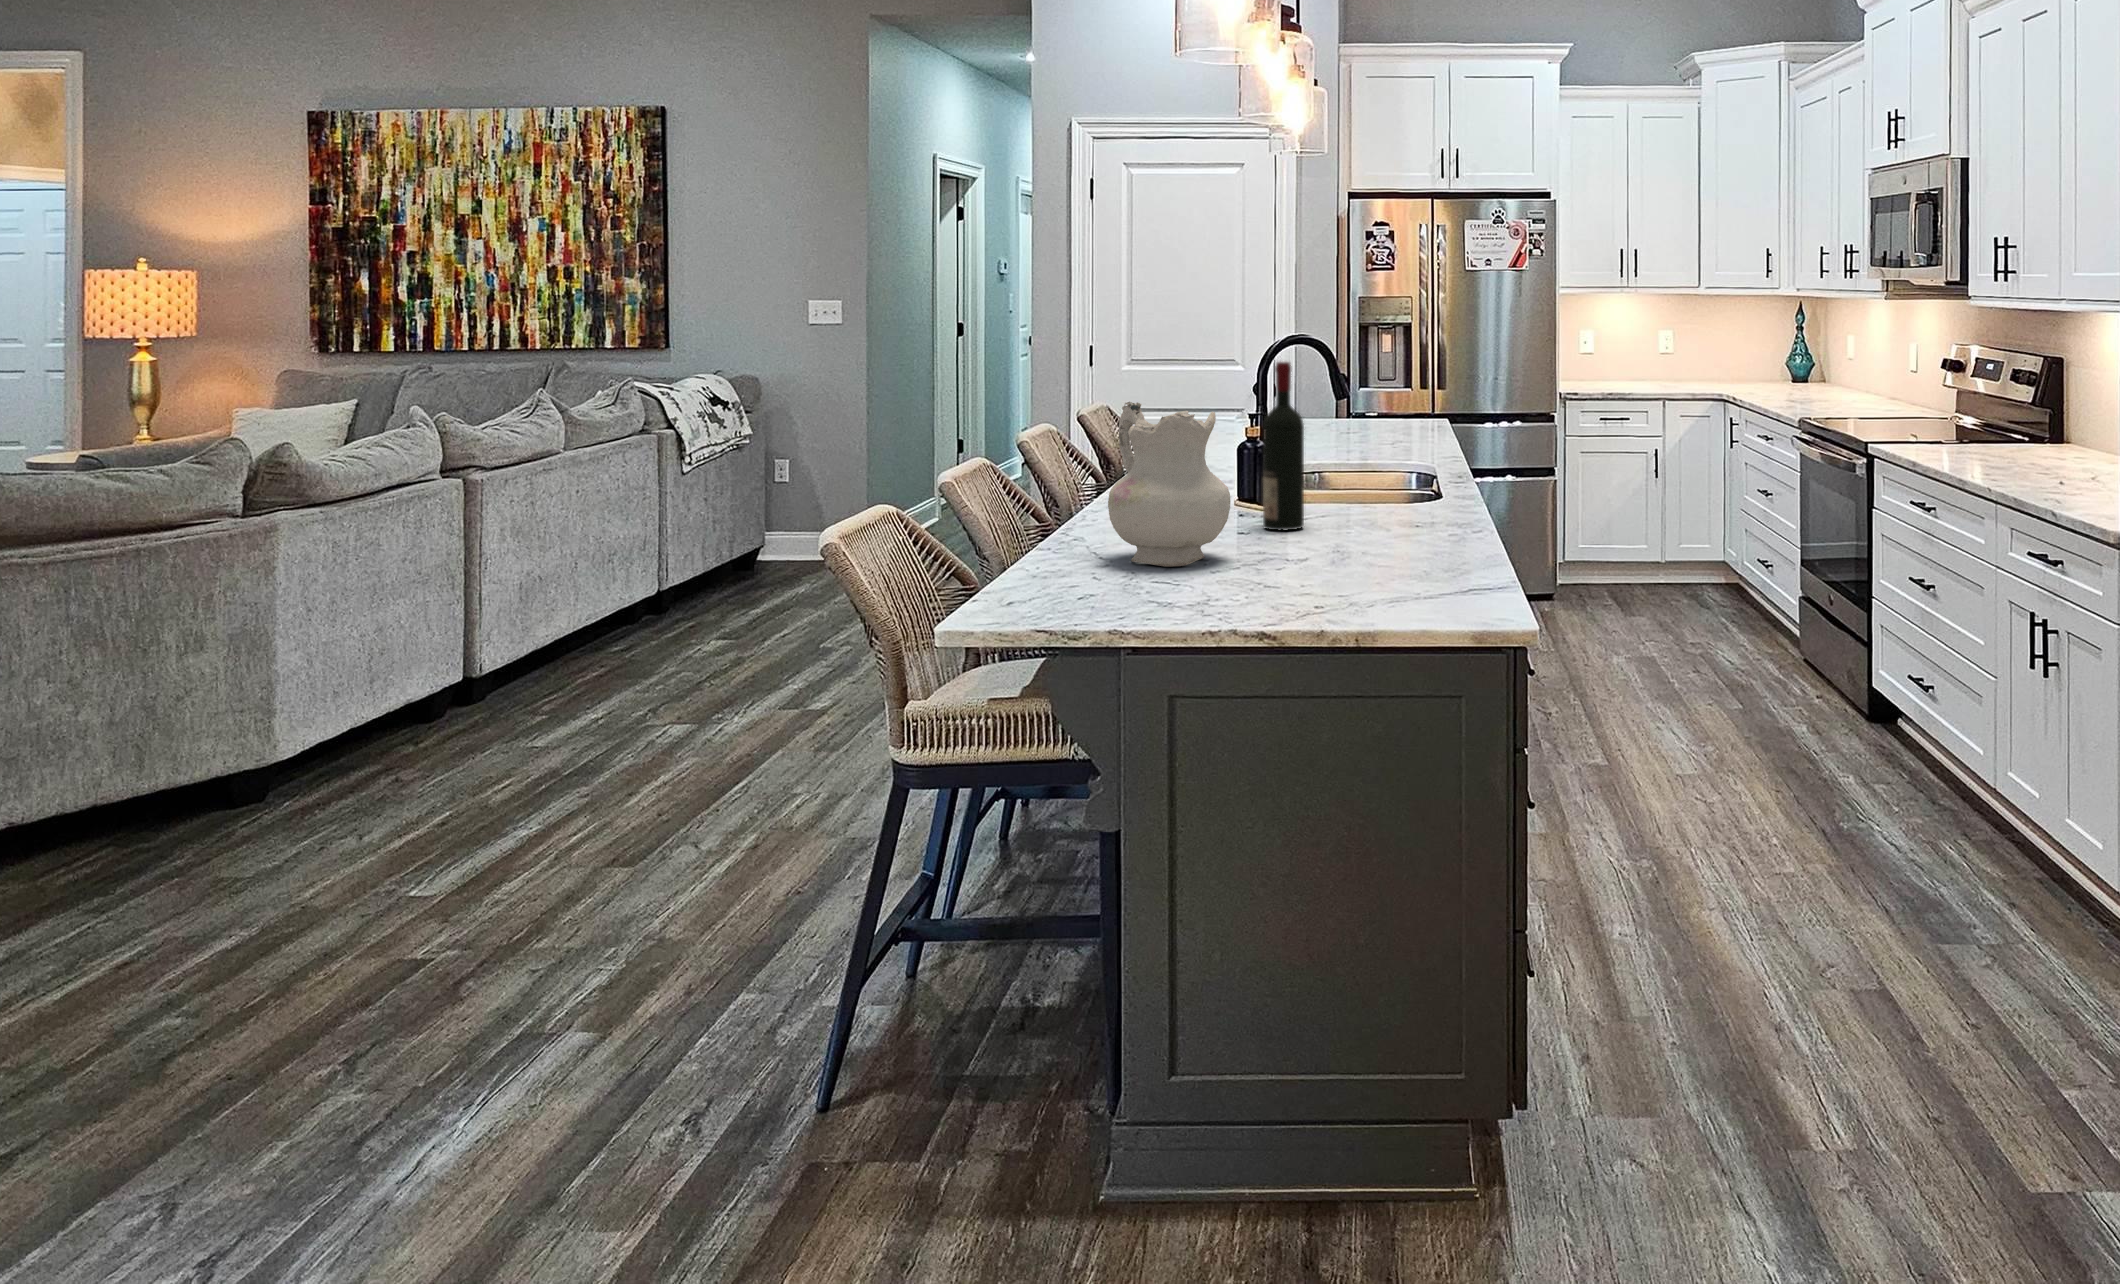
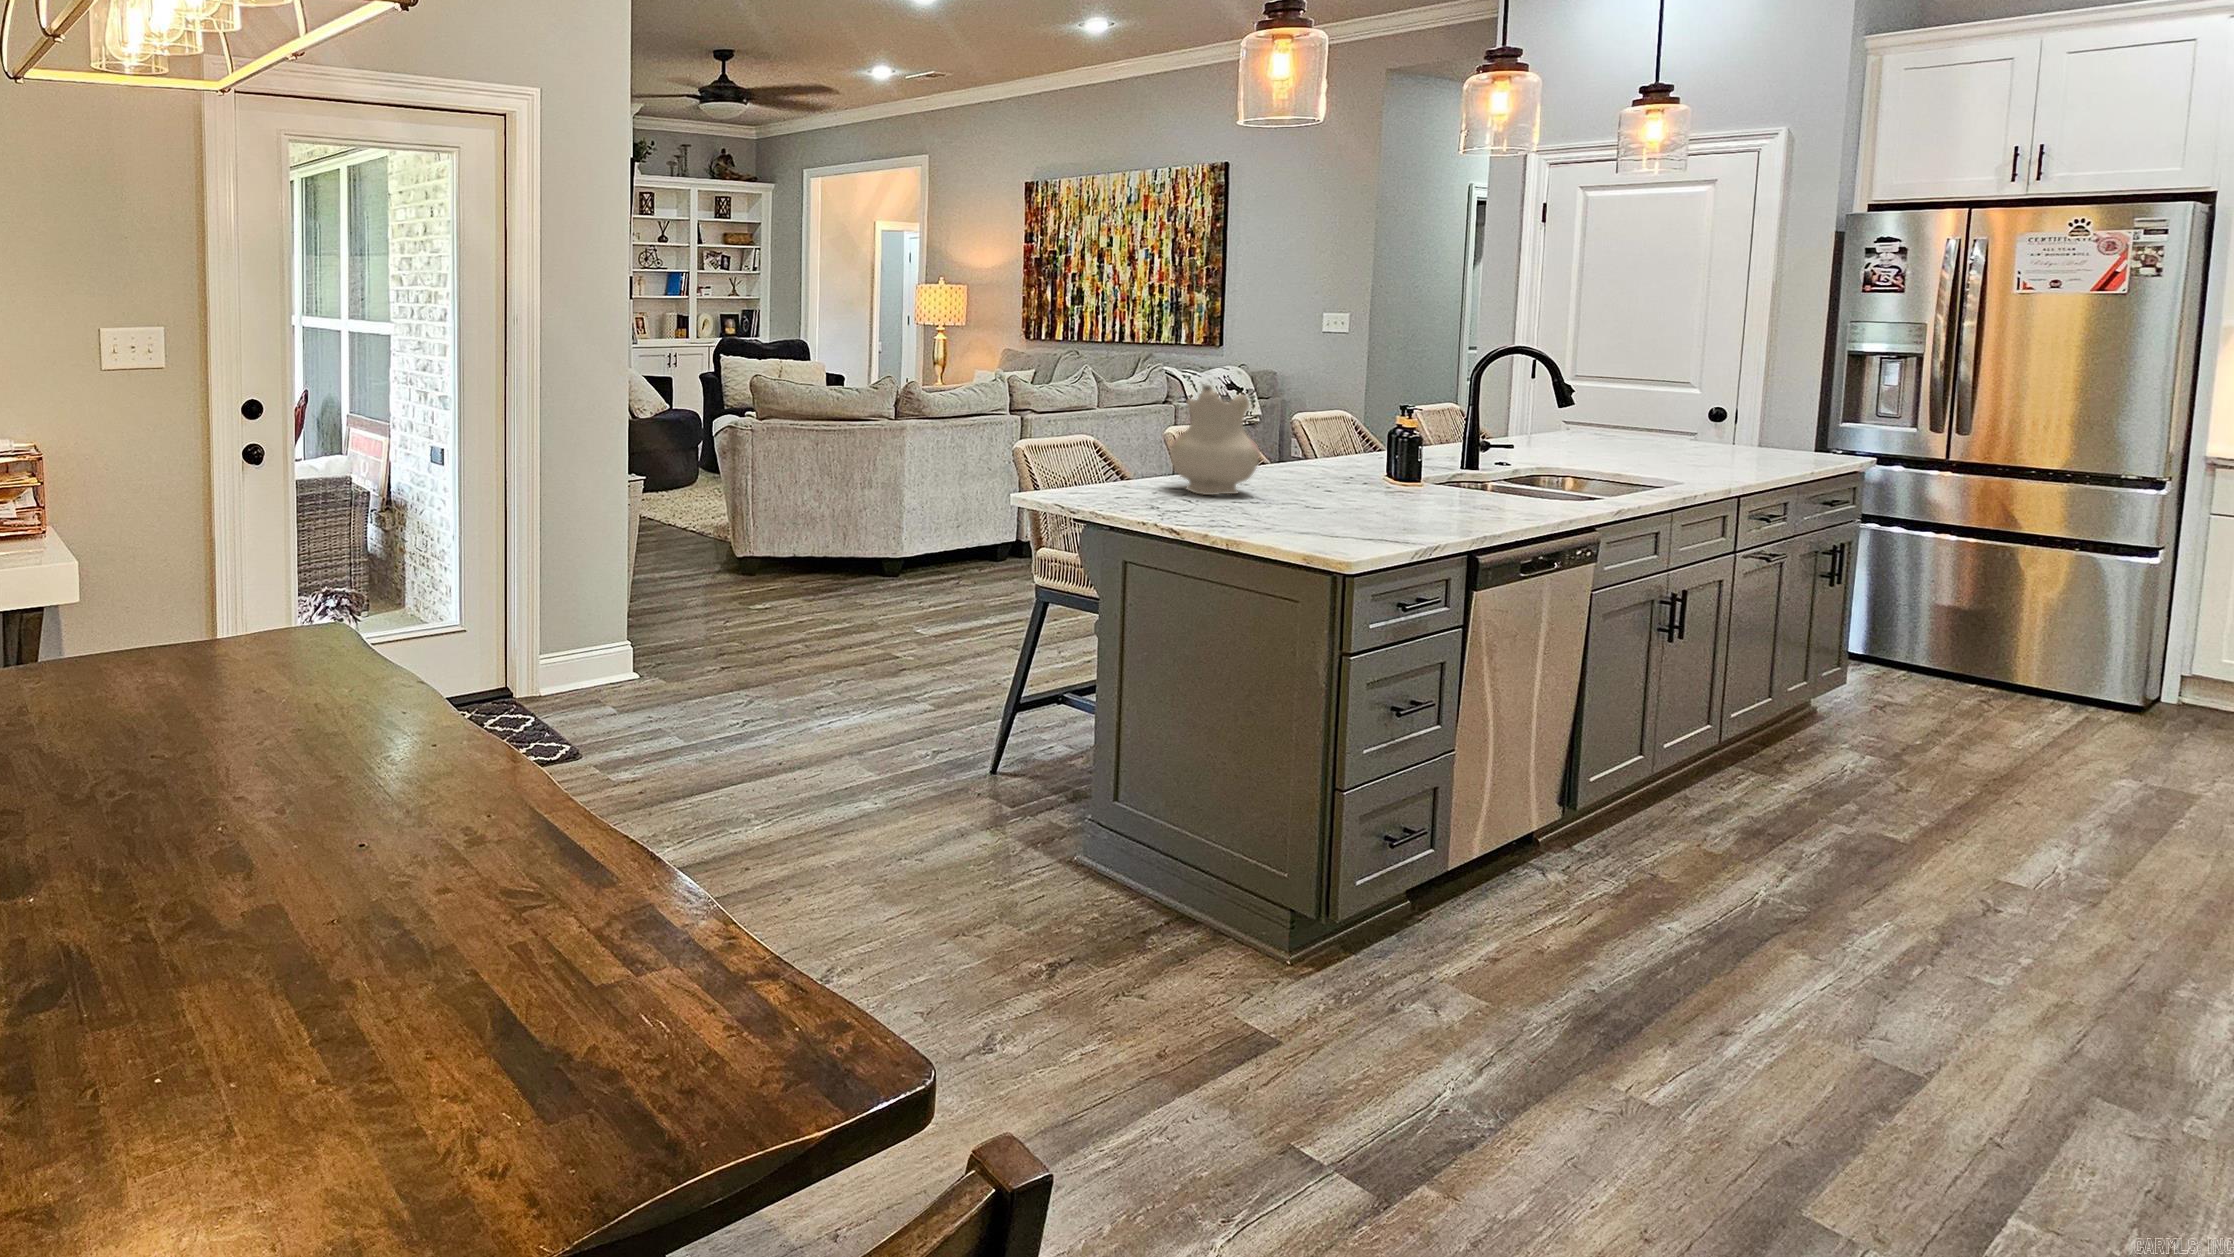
wine bottle: present [1263,362,1304,530] -> none [1338,365,1378,493]

